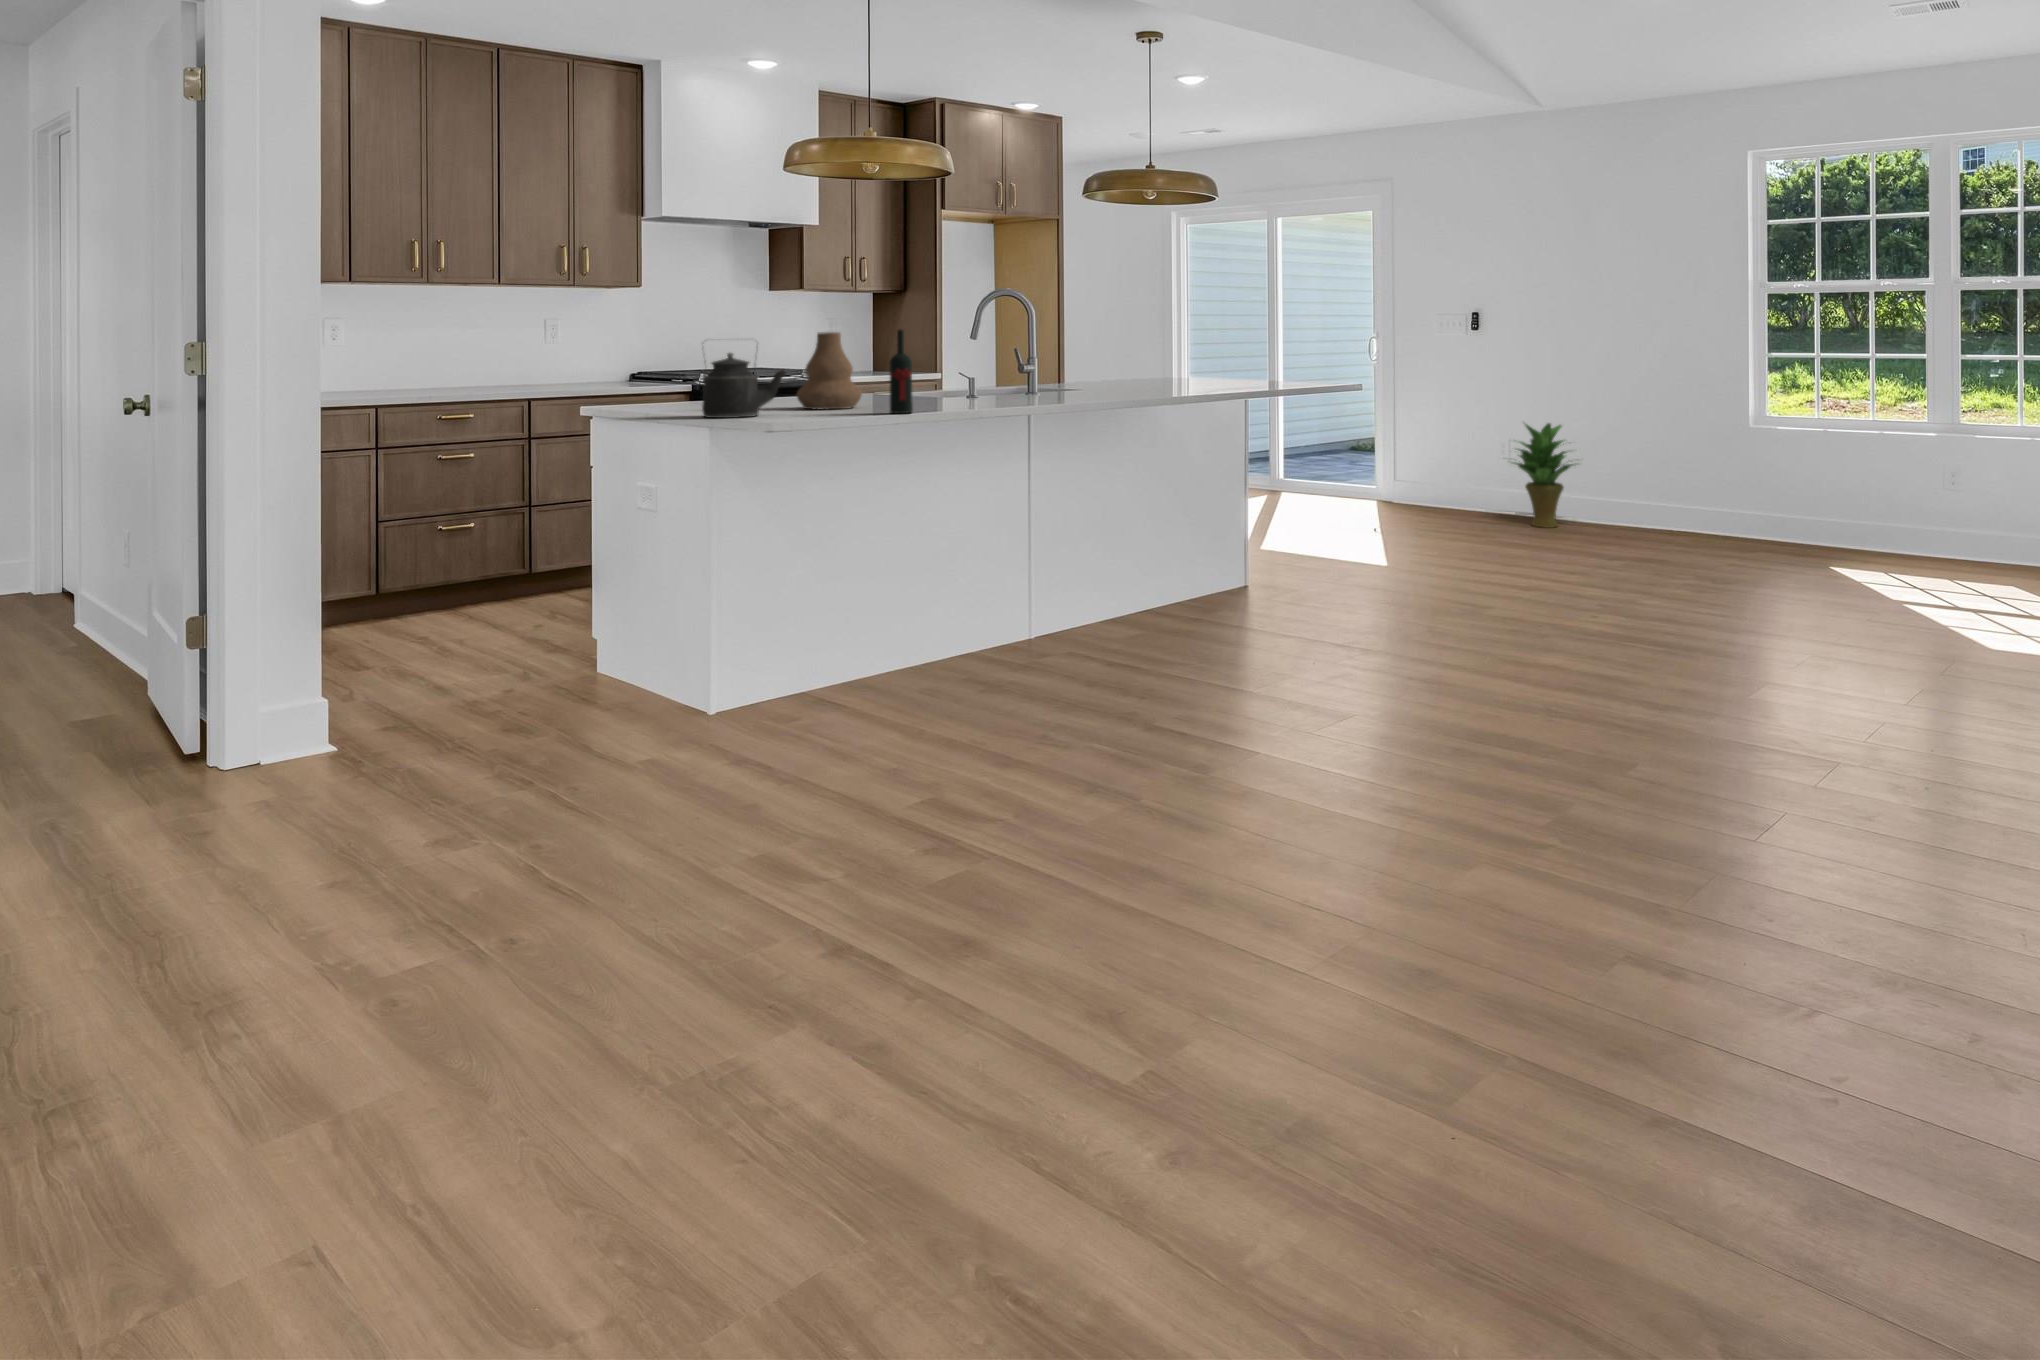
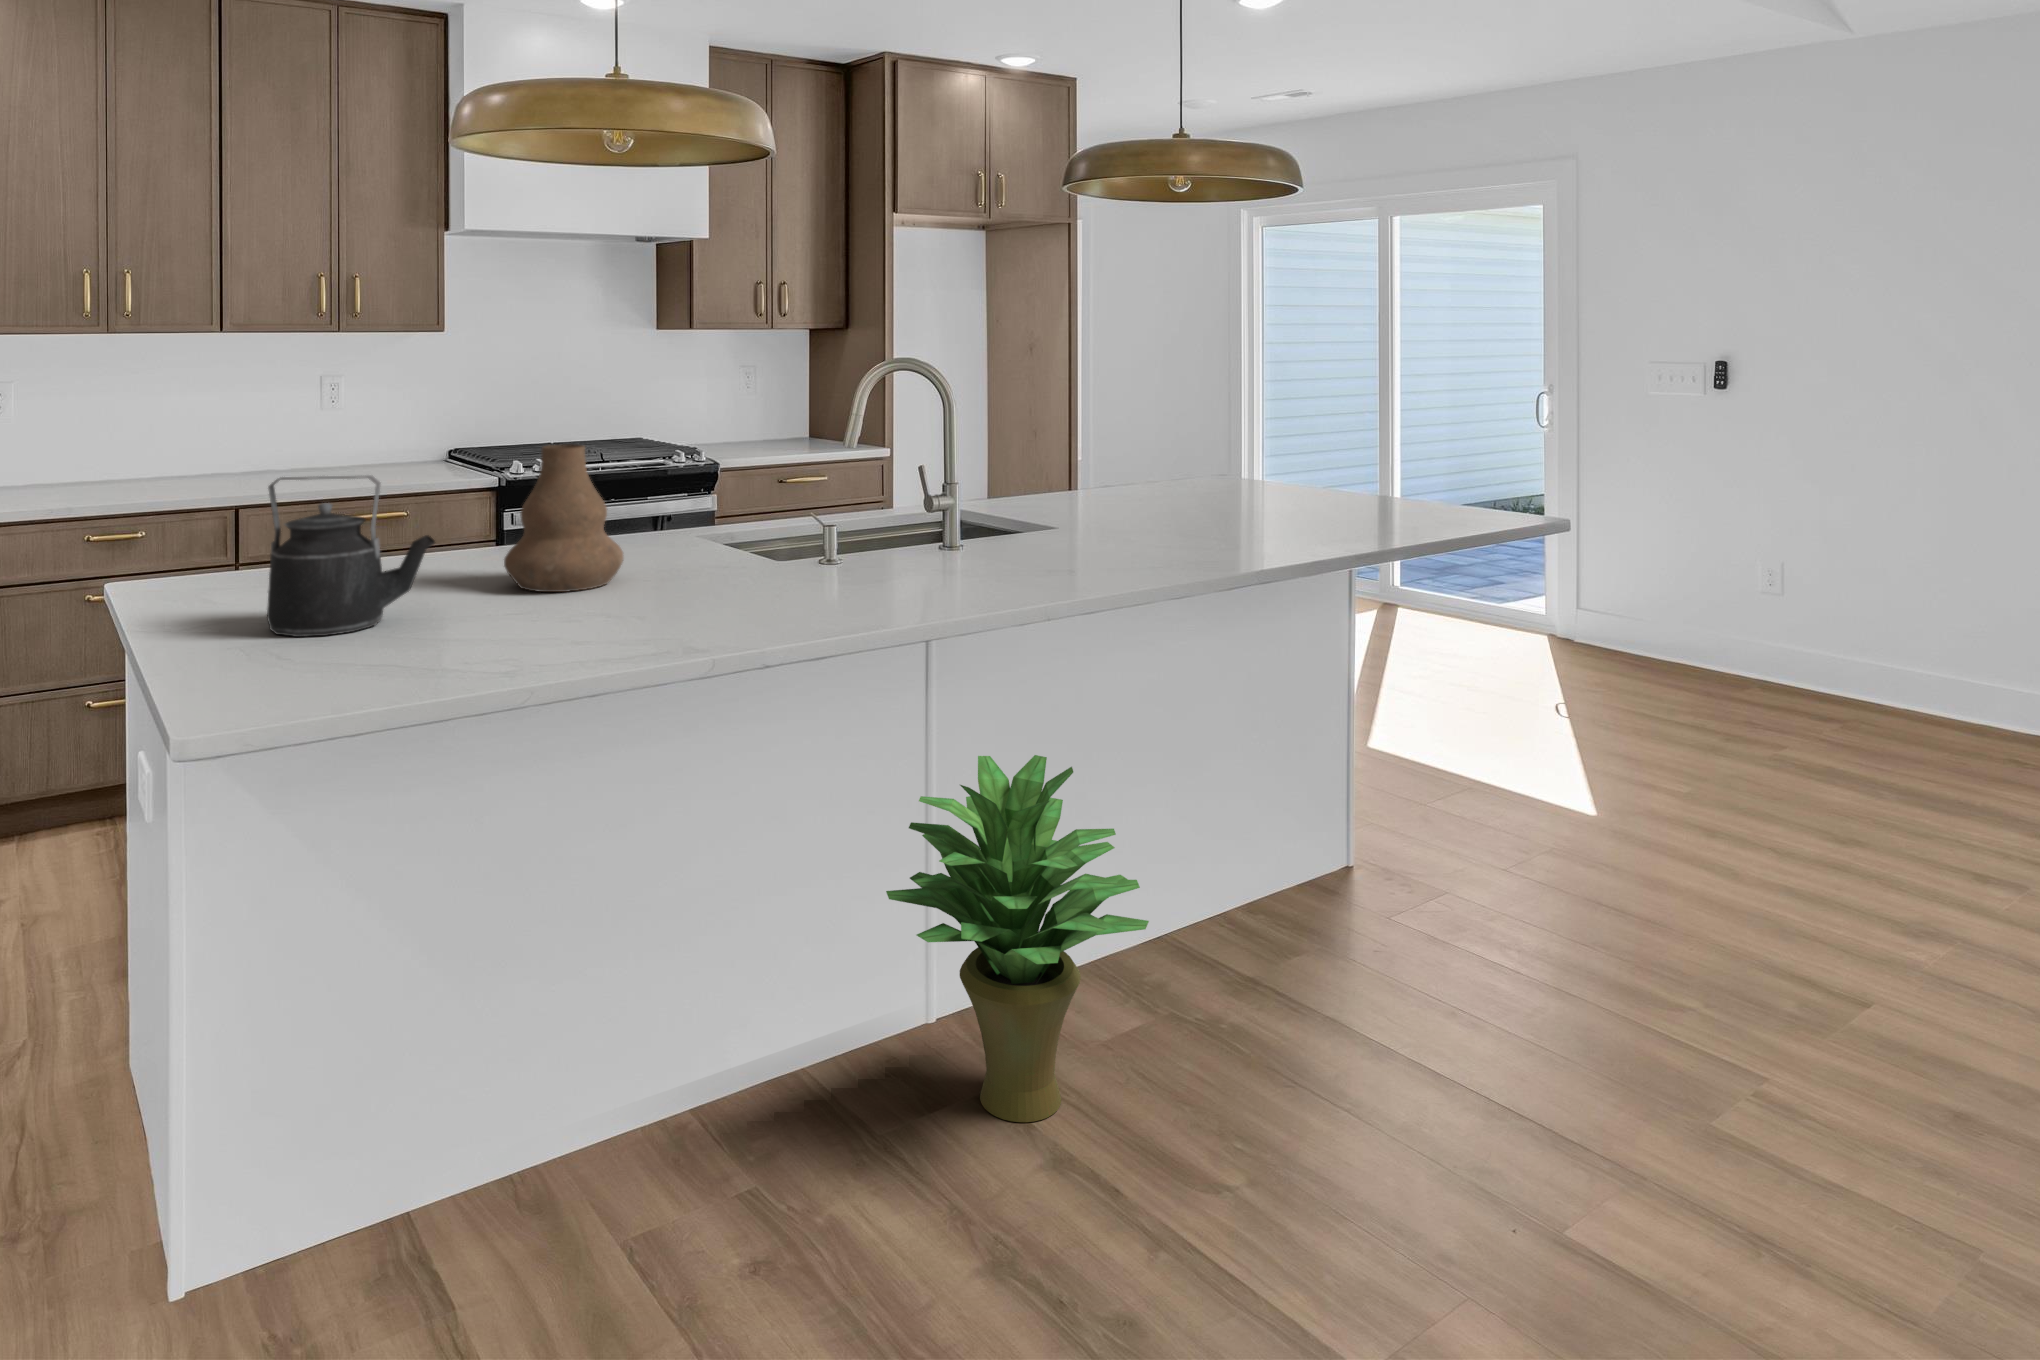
wine bottle: present [890,326,913,414] -> none [621,455,667,632]
potted plant: present [1513,423,1576,528] -> present [886,755,1149,1122]

